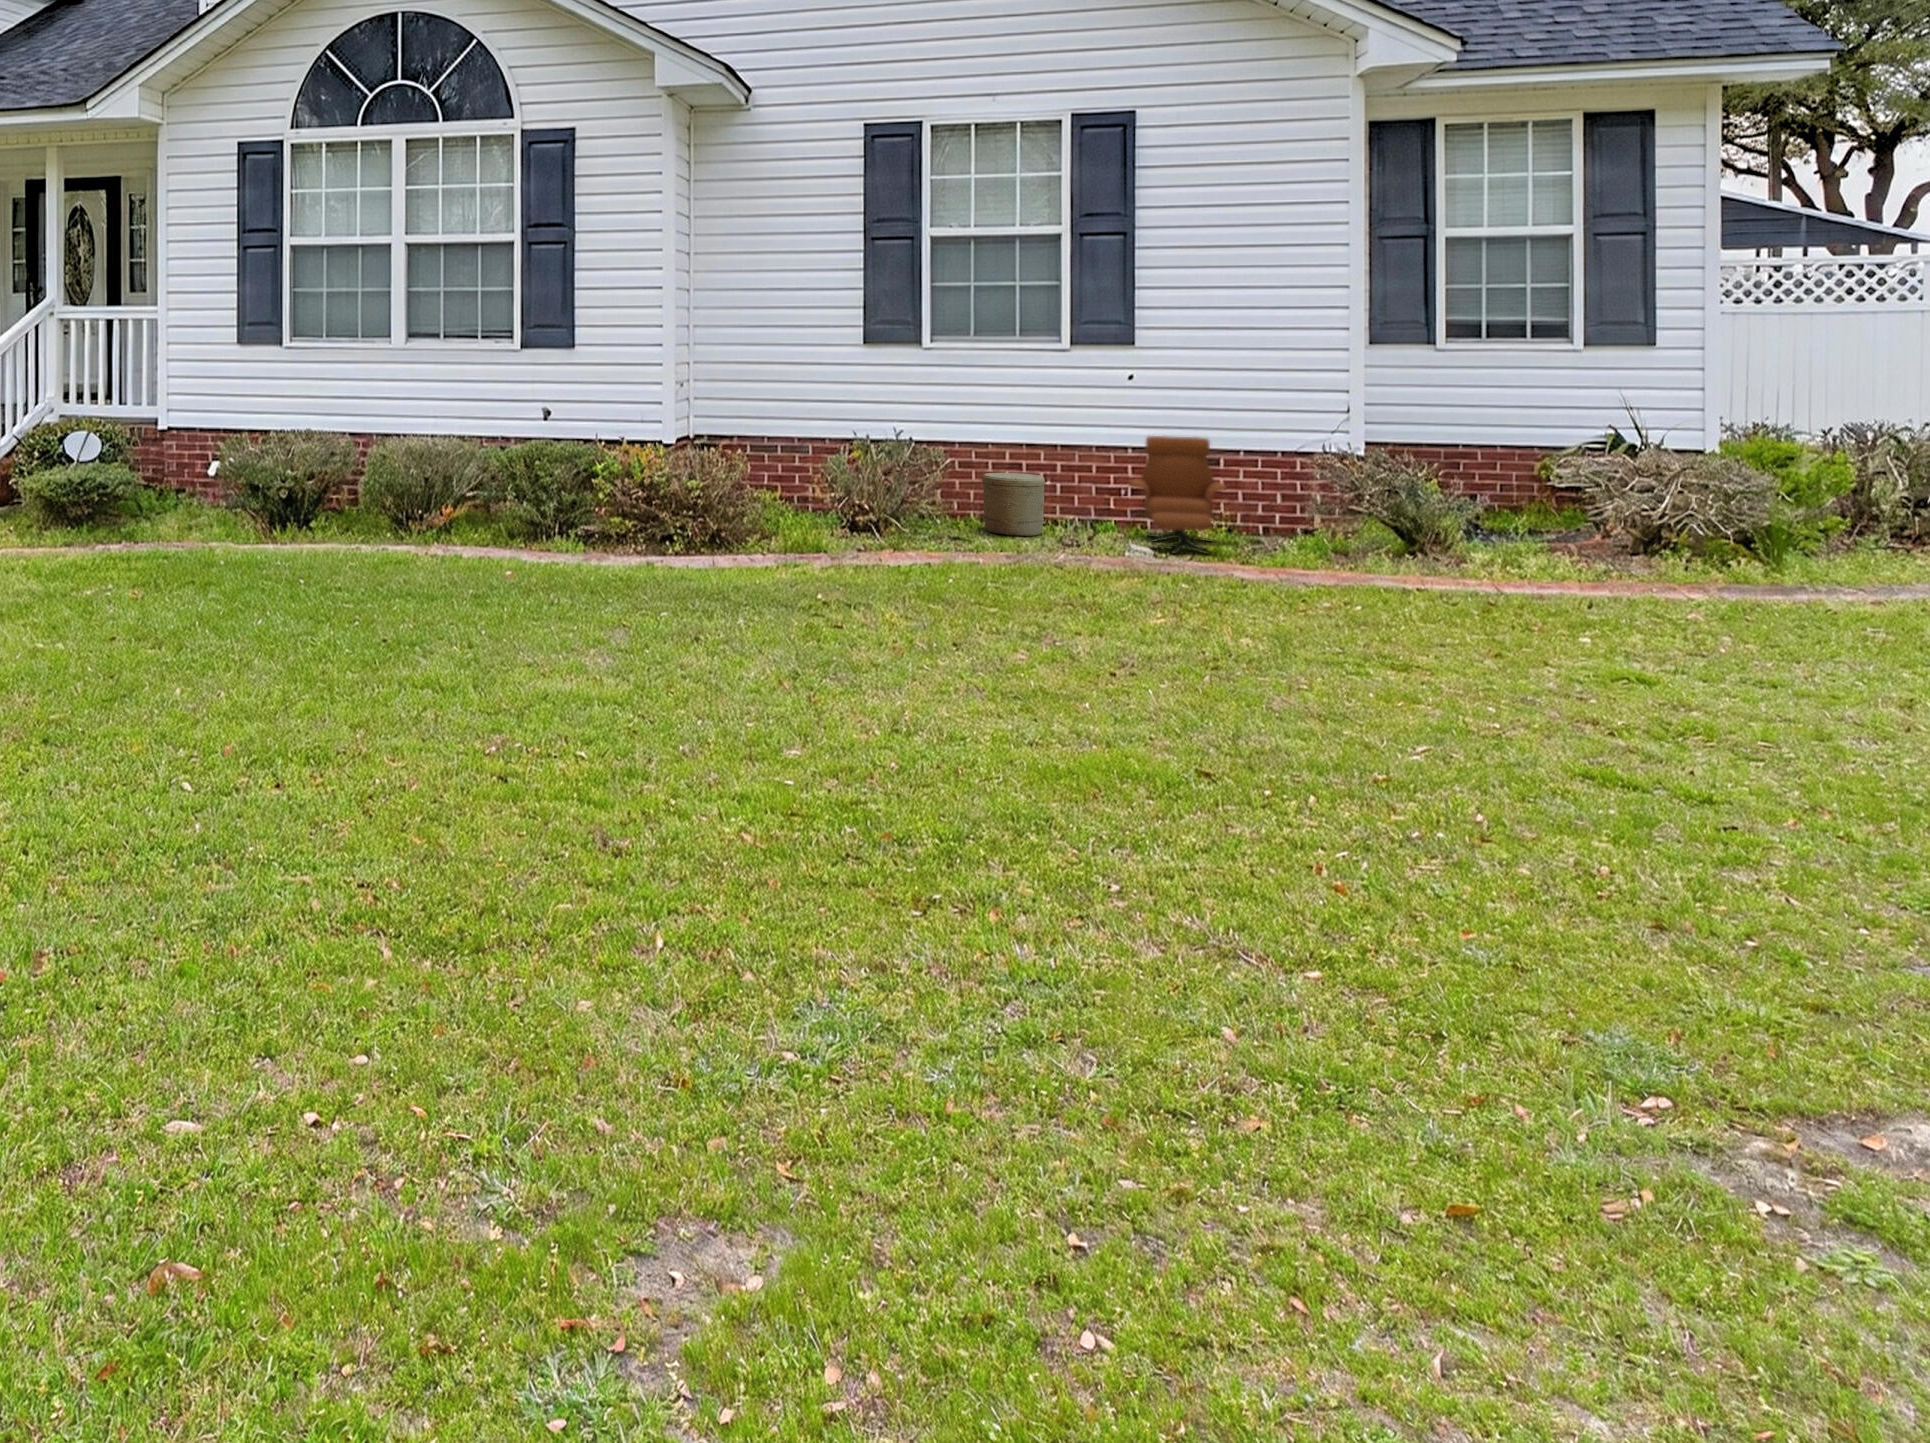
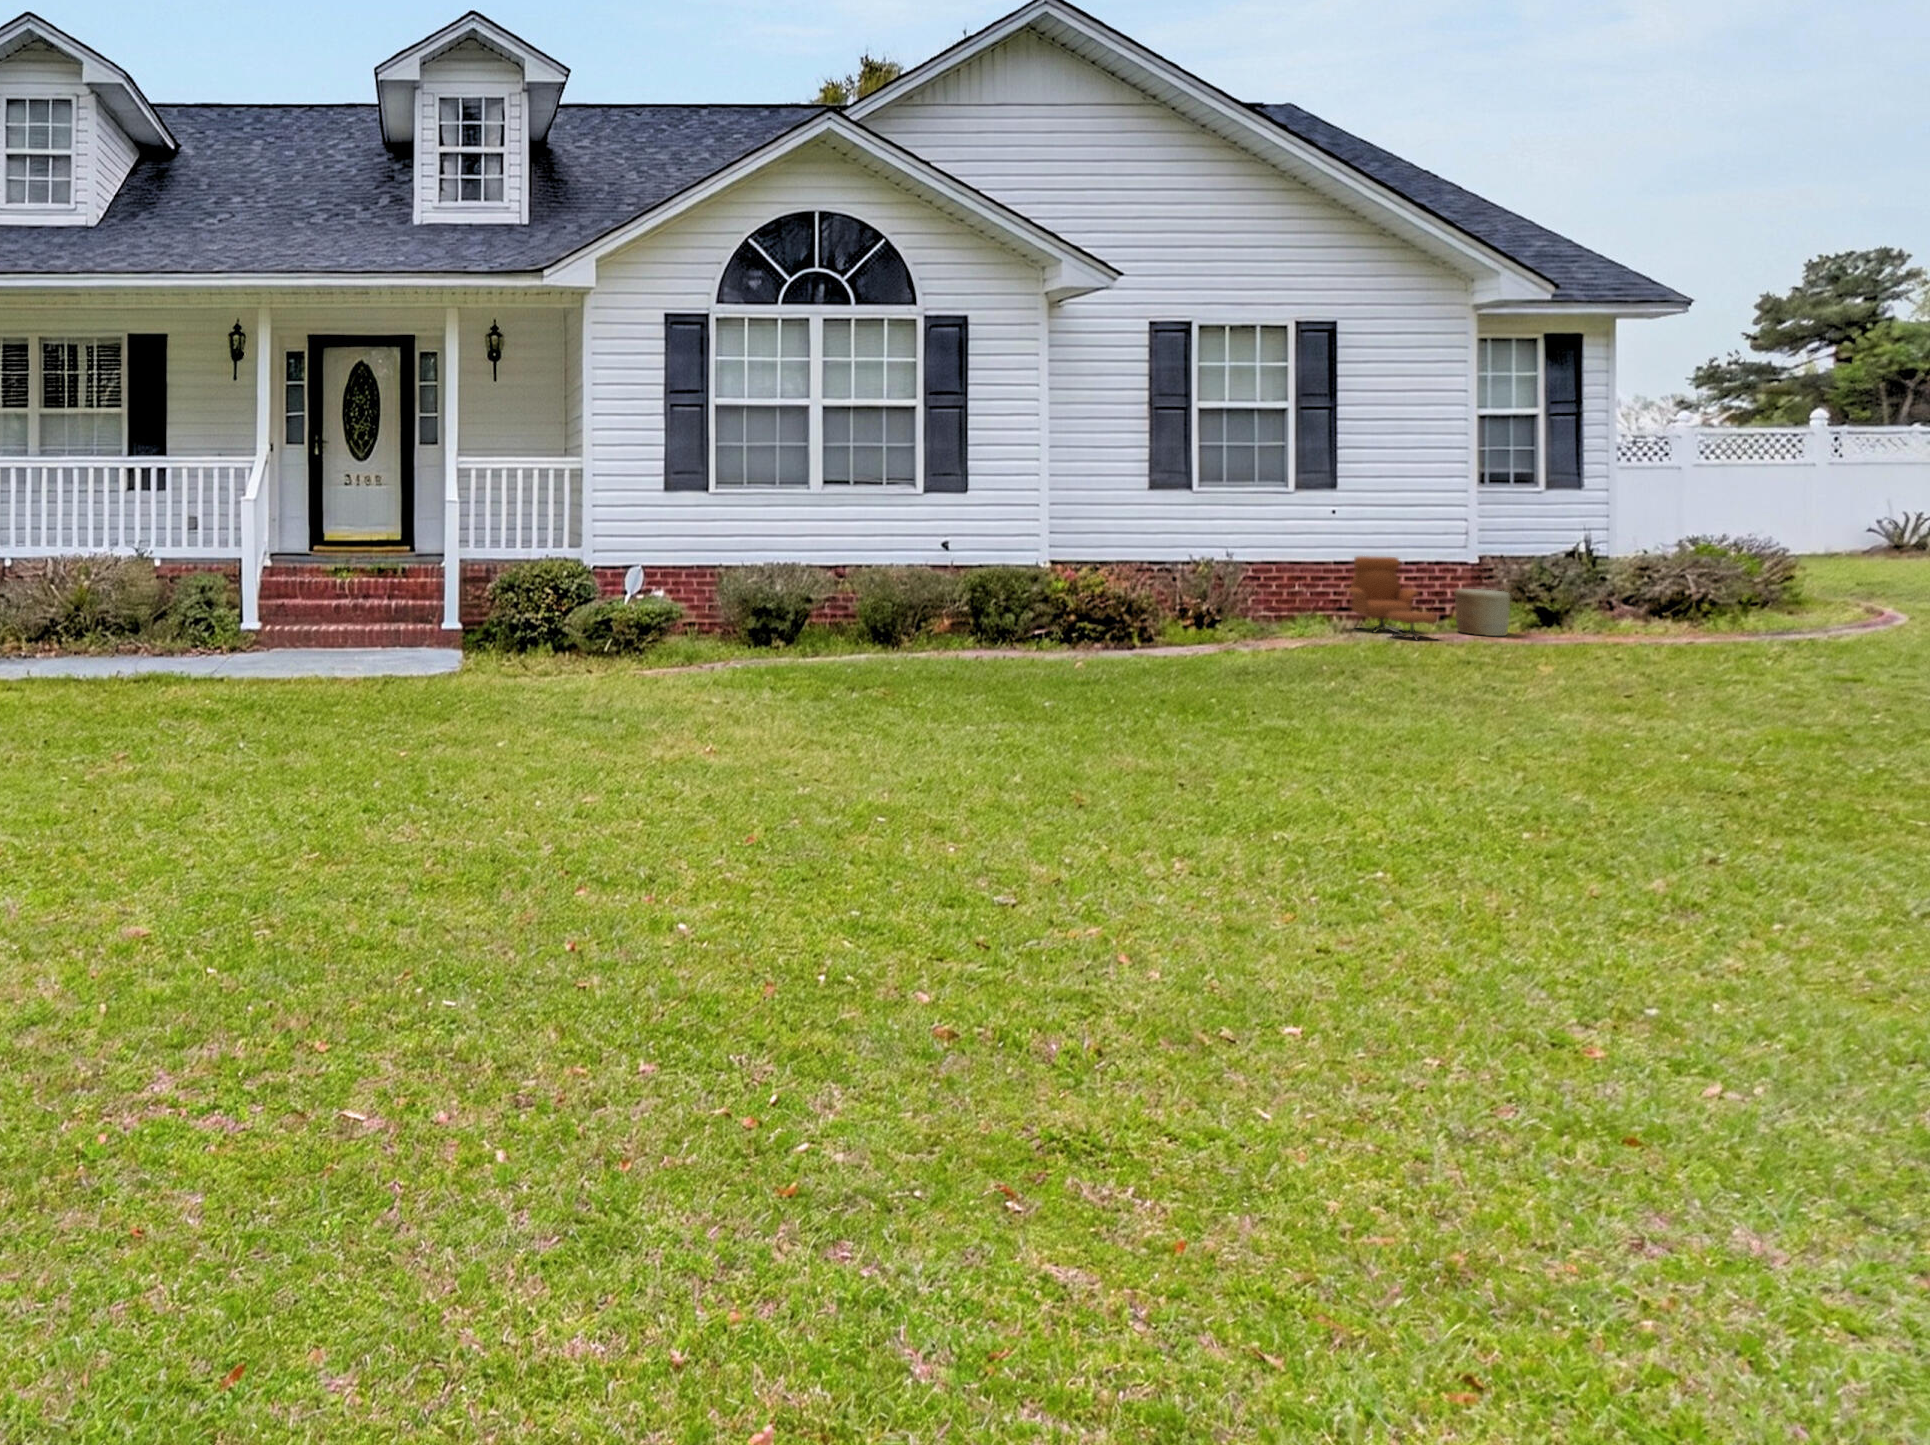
woven basket: present [982,473,1045,536] -> present [1454,589,1510,636]

